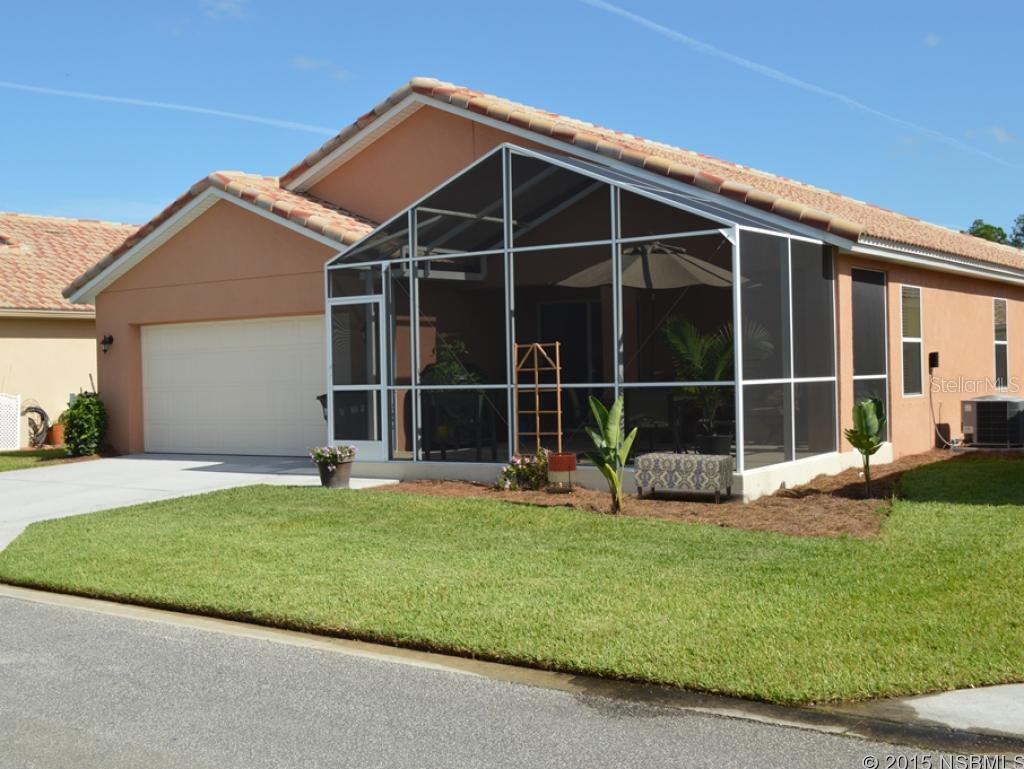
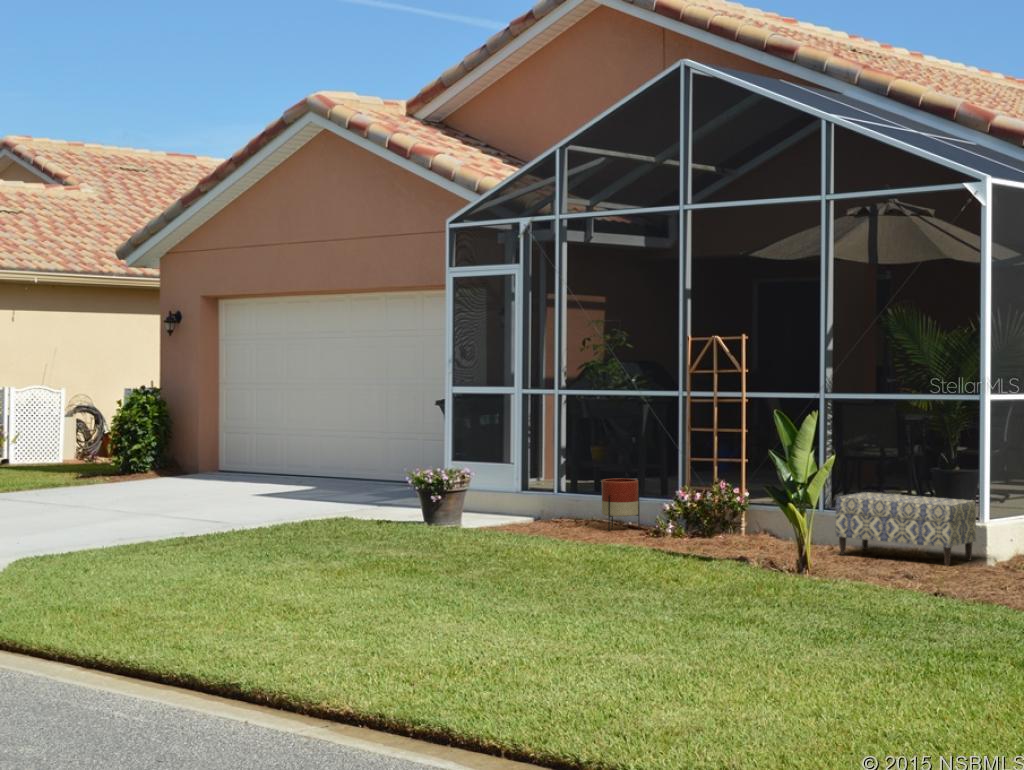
planter: present [547,452,577,491] -> present [602,478,640,531]

